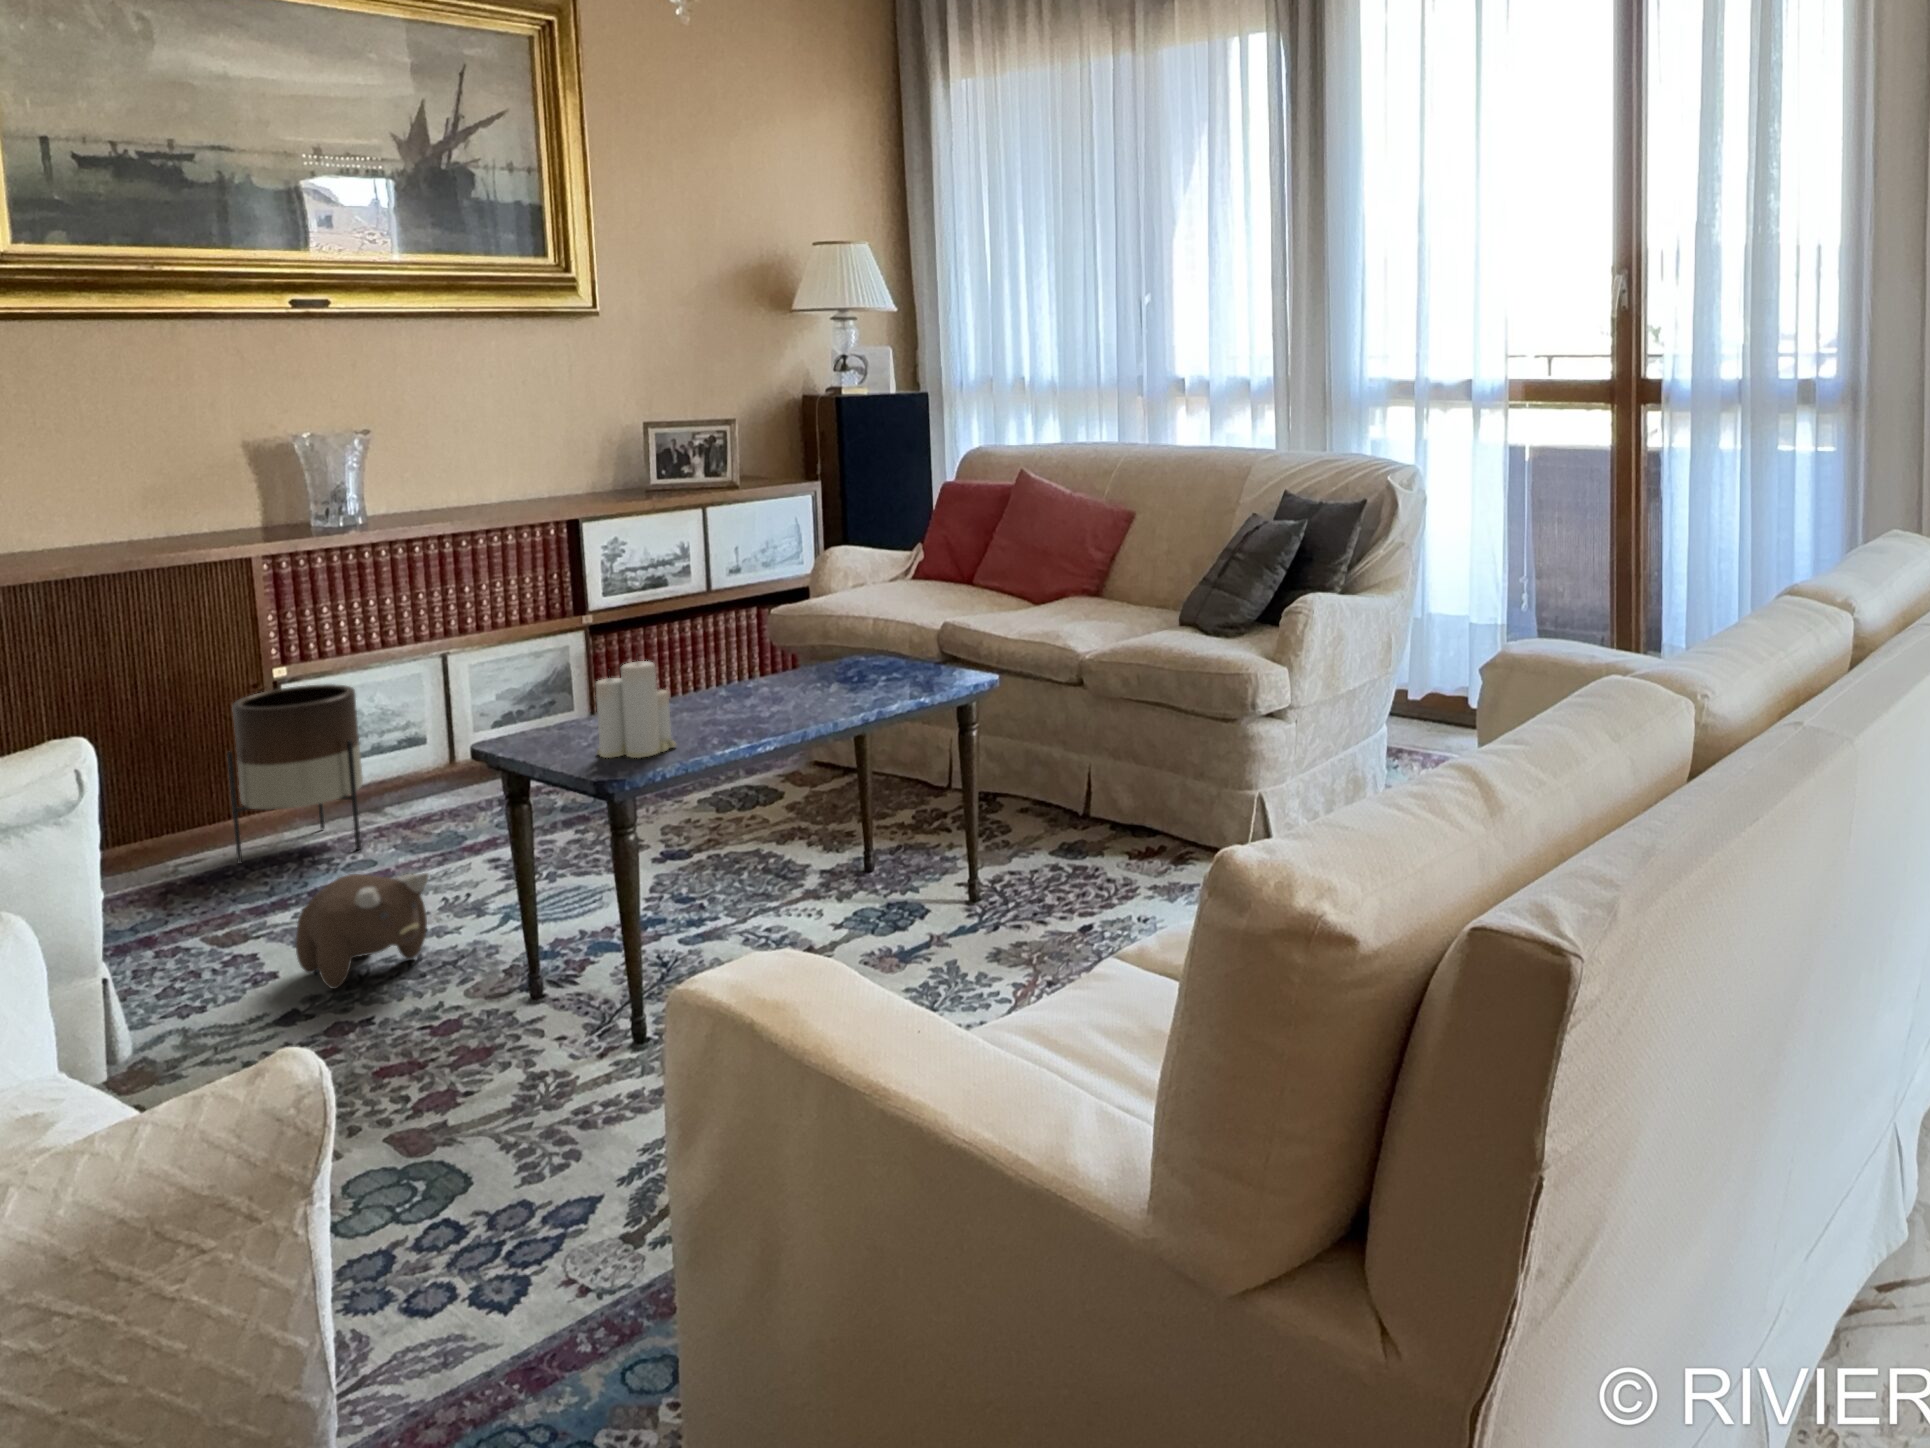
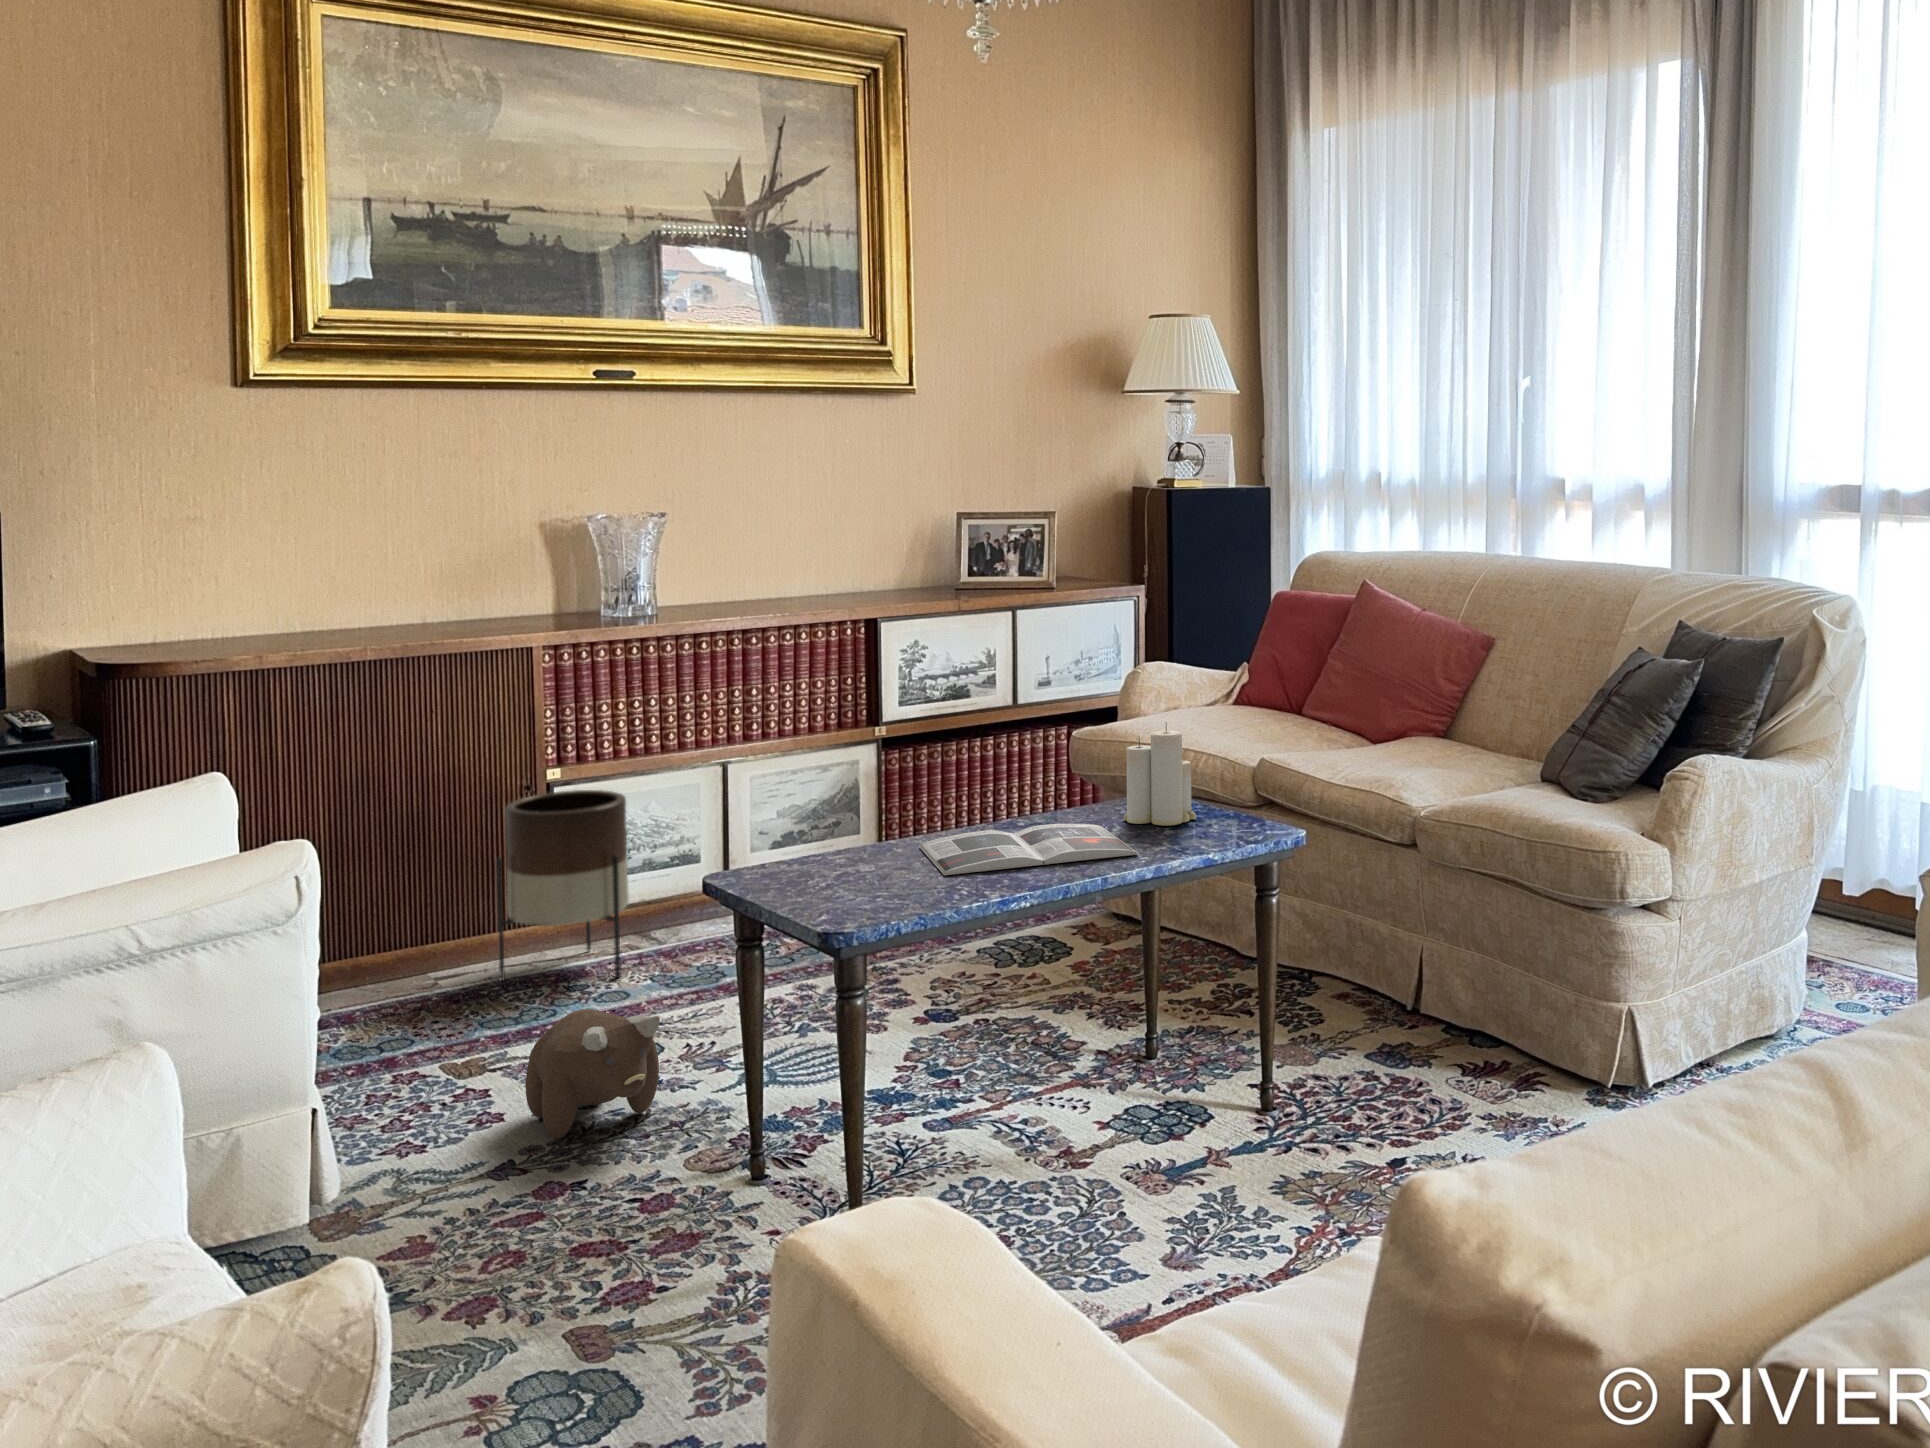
candle: present [596,661,676,758] -> present [1123,724,1196,825]
magazine: none [667,681,864,730] -> present [919,824,1139,875]

